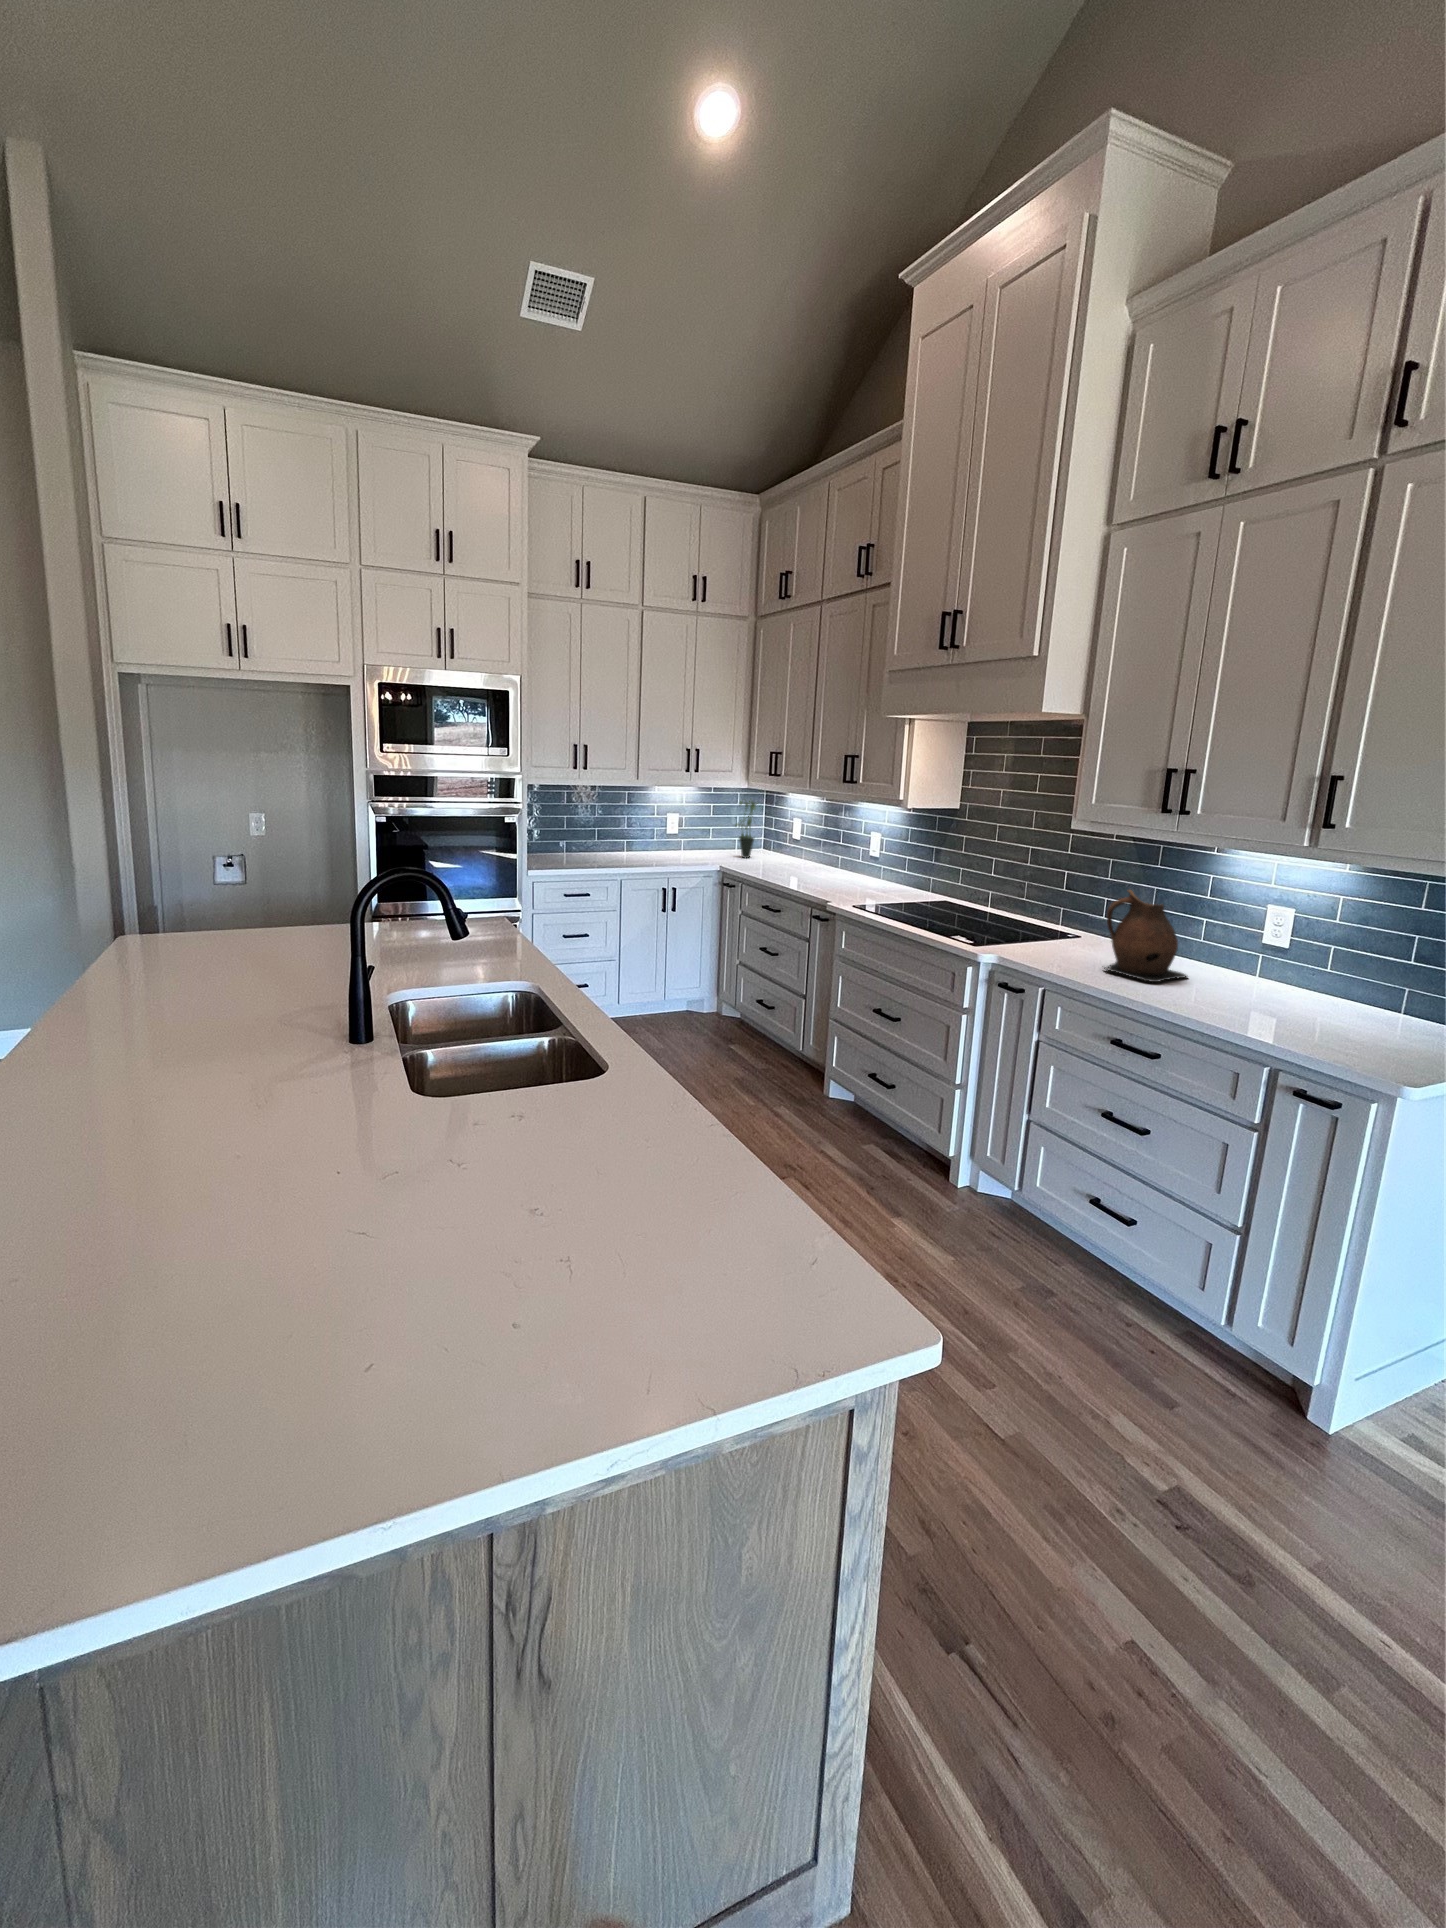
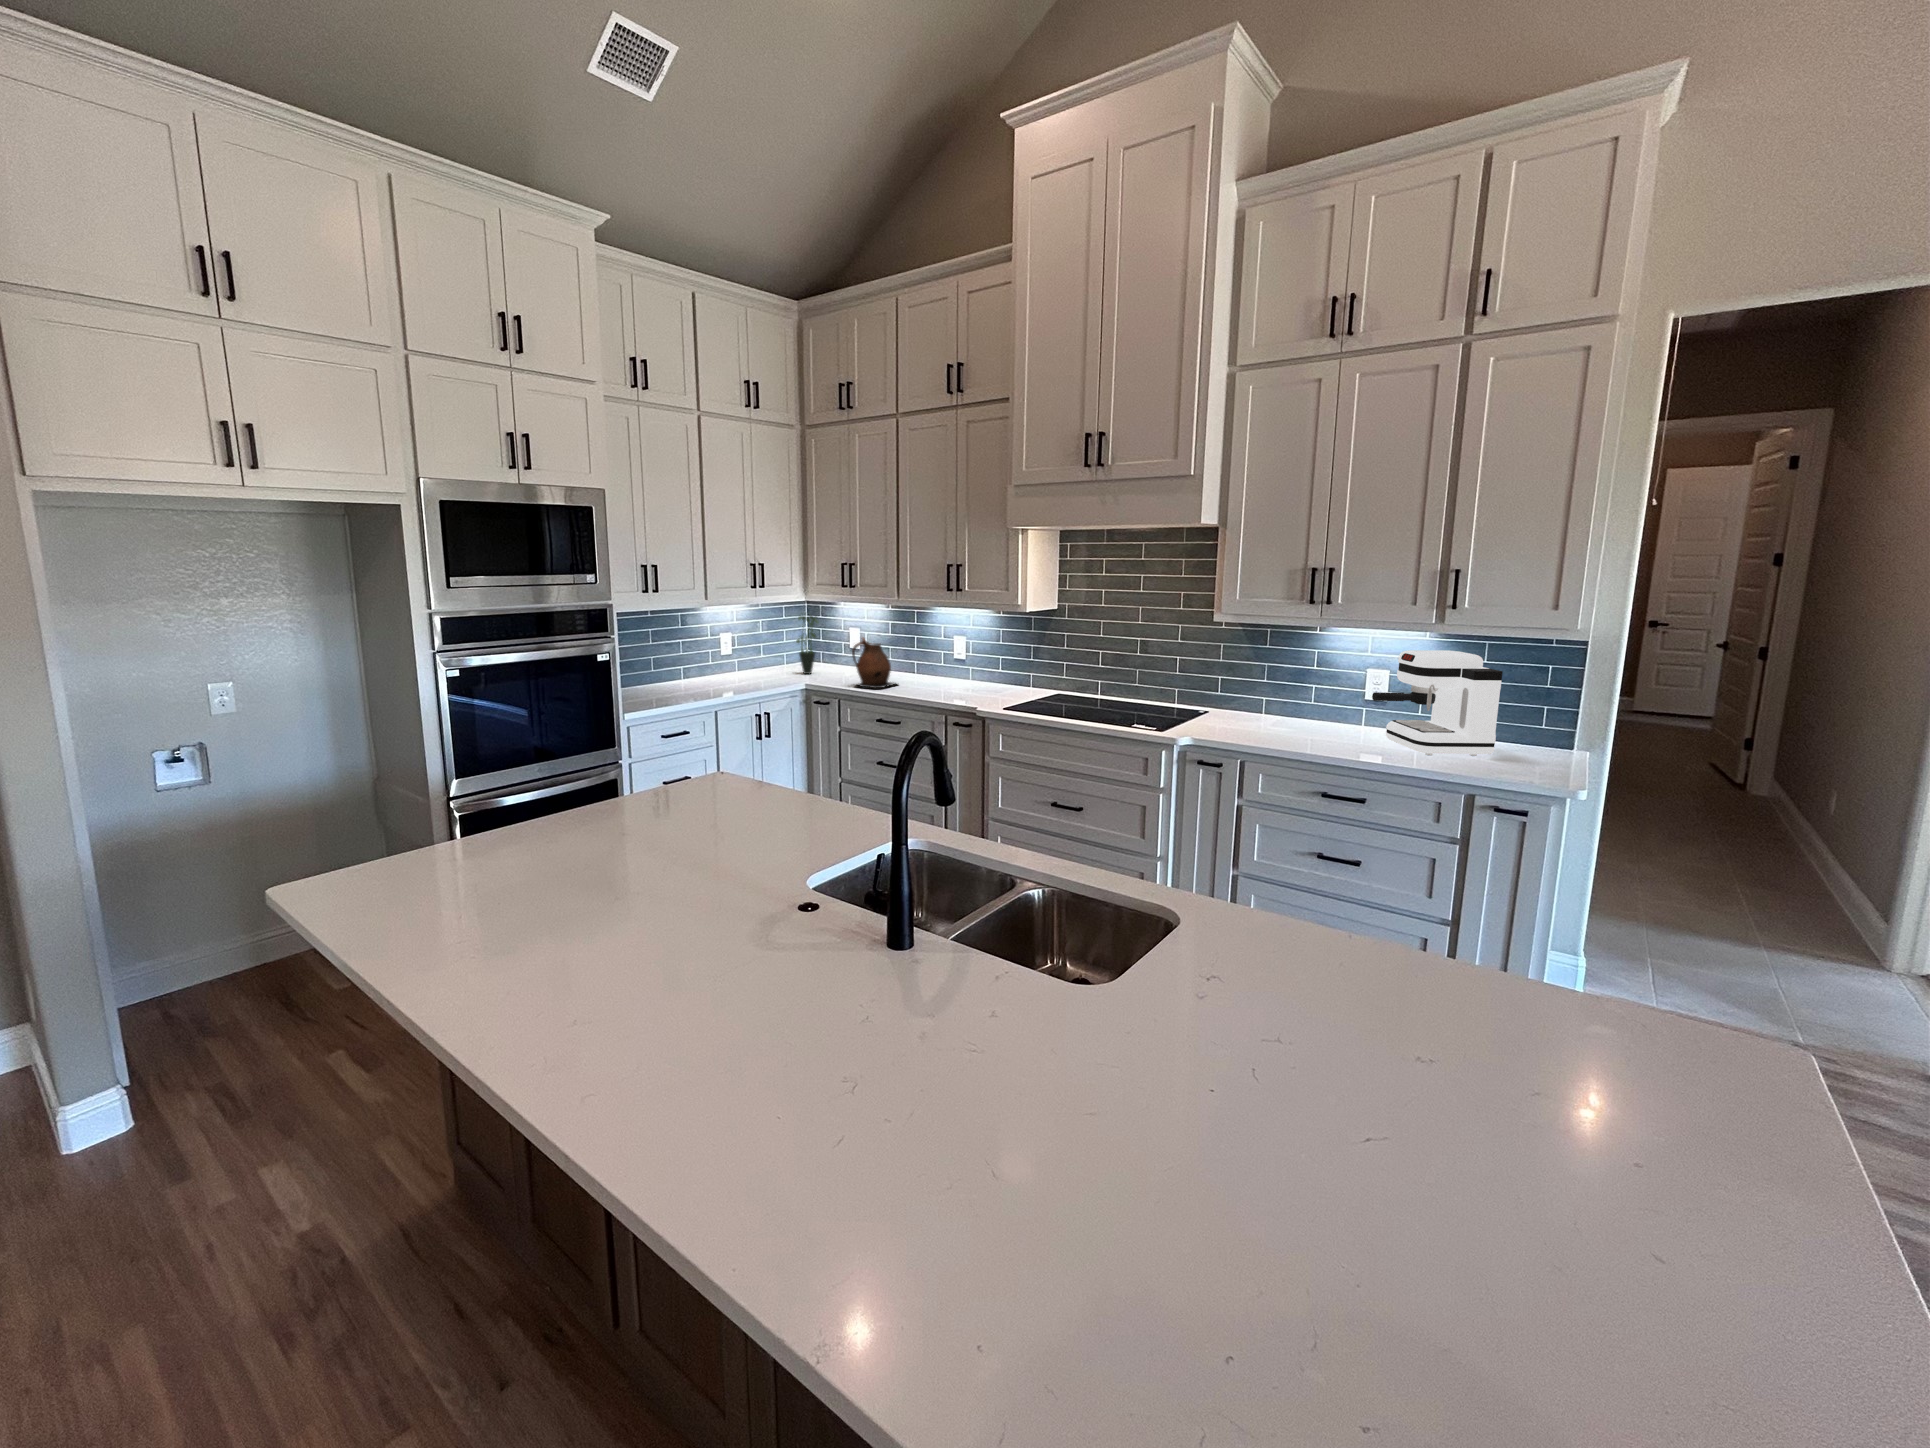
coffee maker: none [1219,882,1390,1029] -> present [1372,650,1503,756]
ceramic pitcher: present [1102,890,1187,982] -> present [852,638,896,688]

